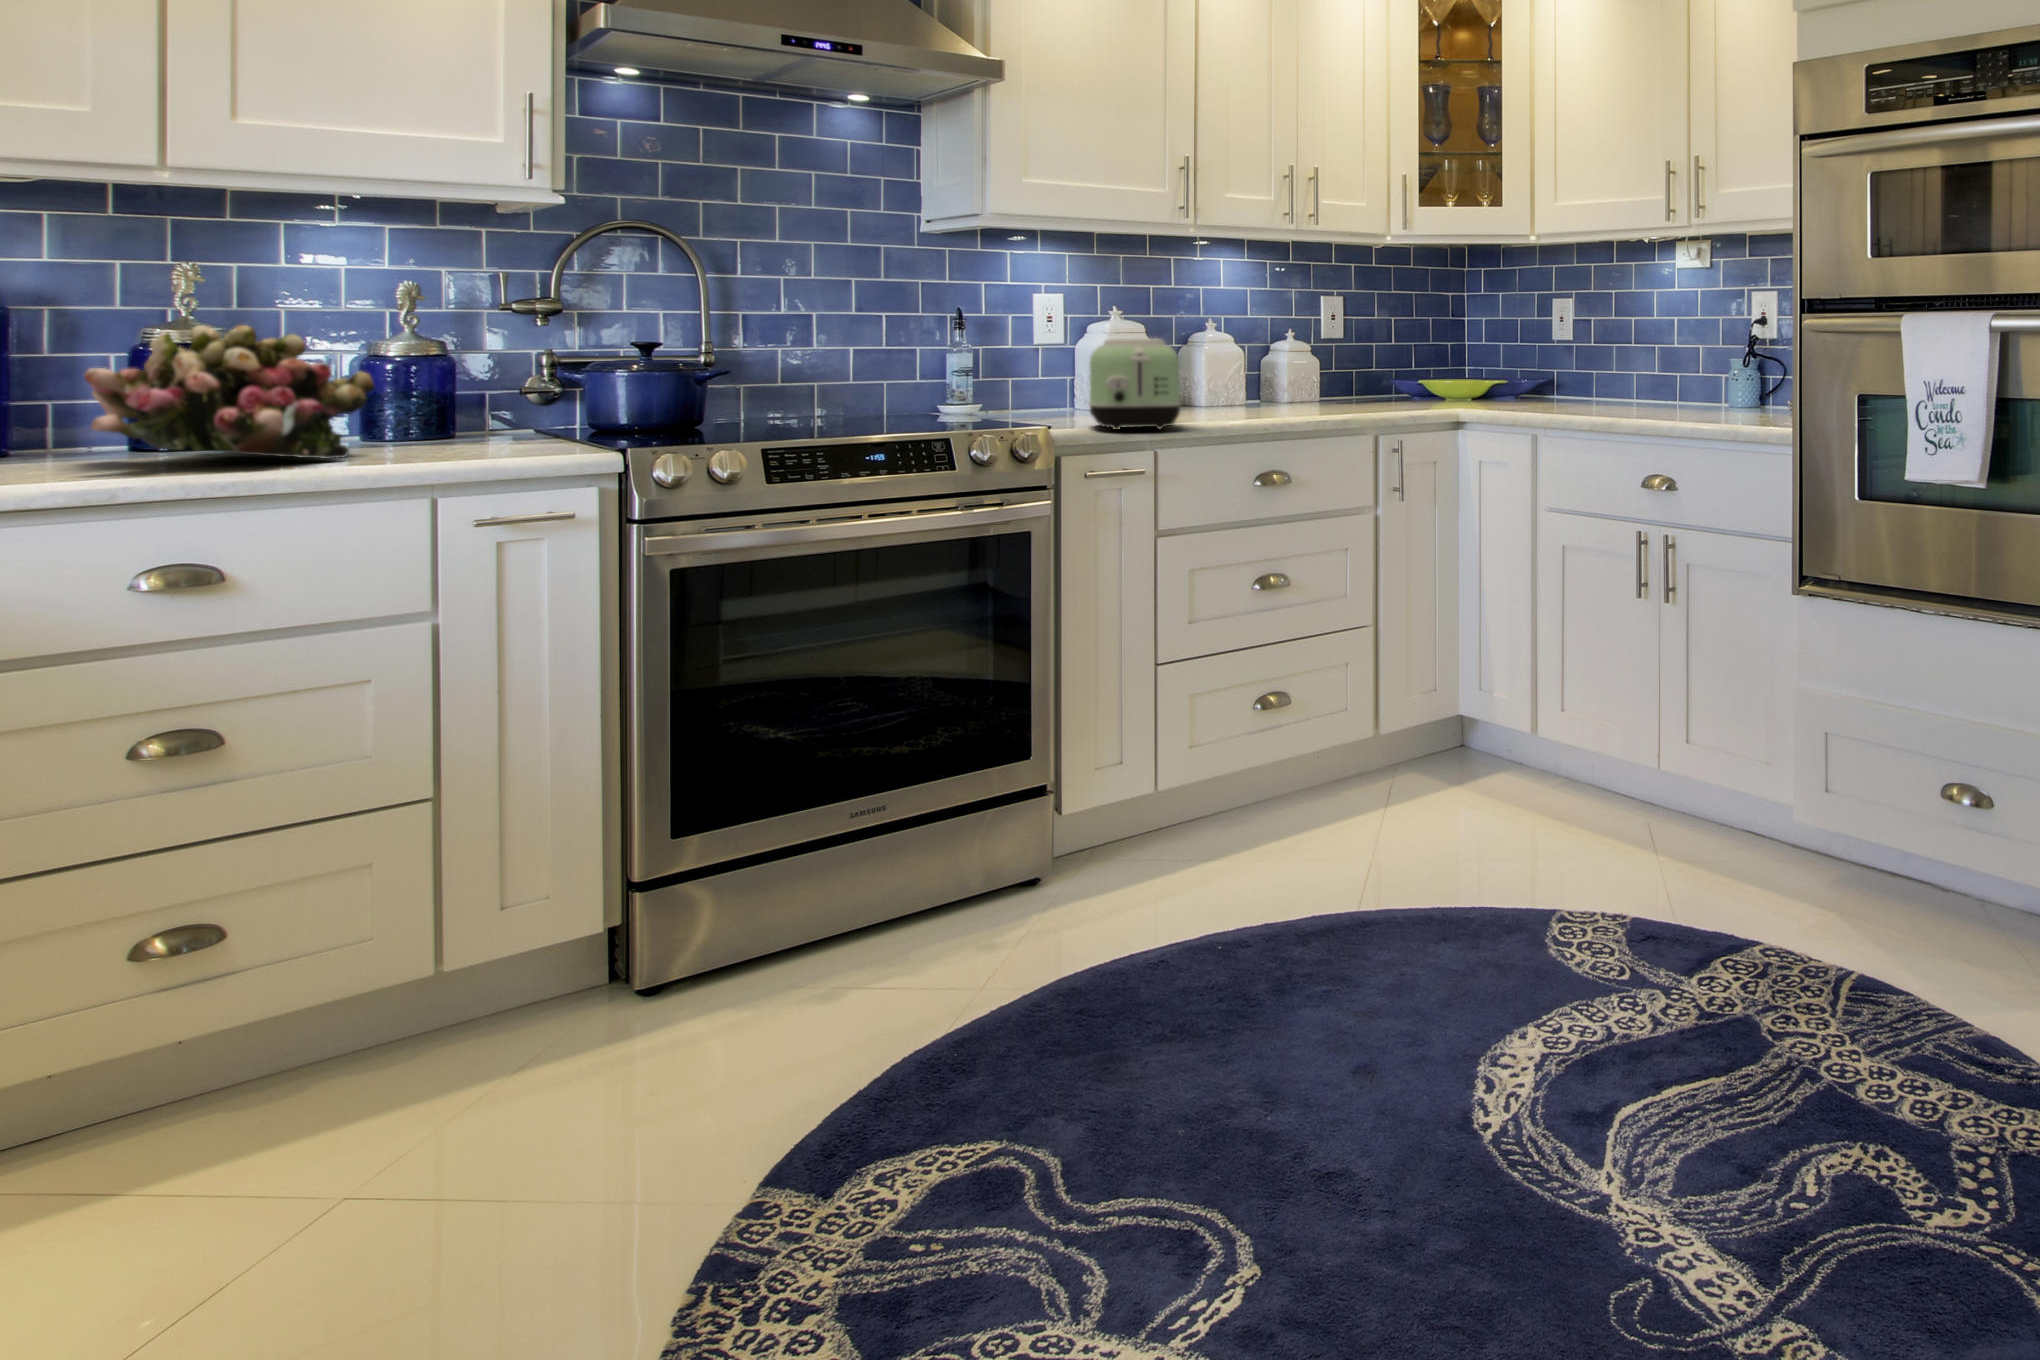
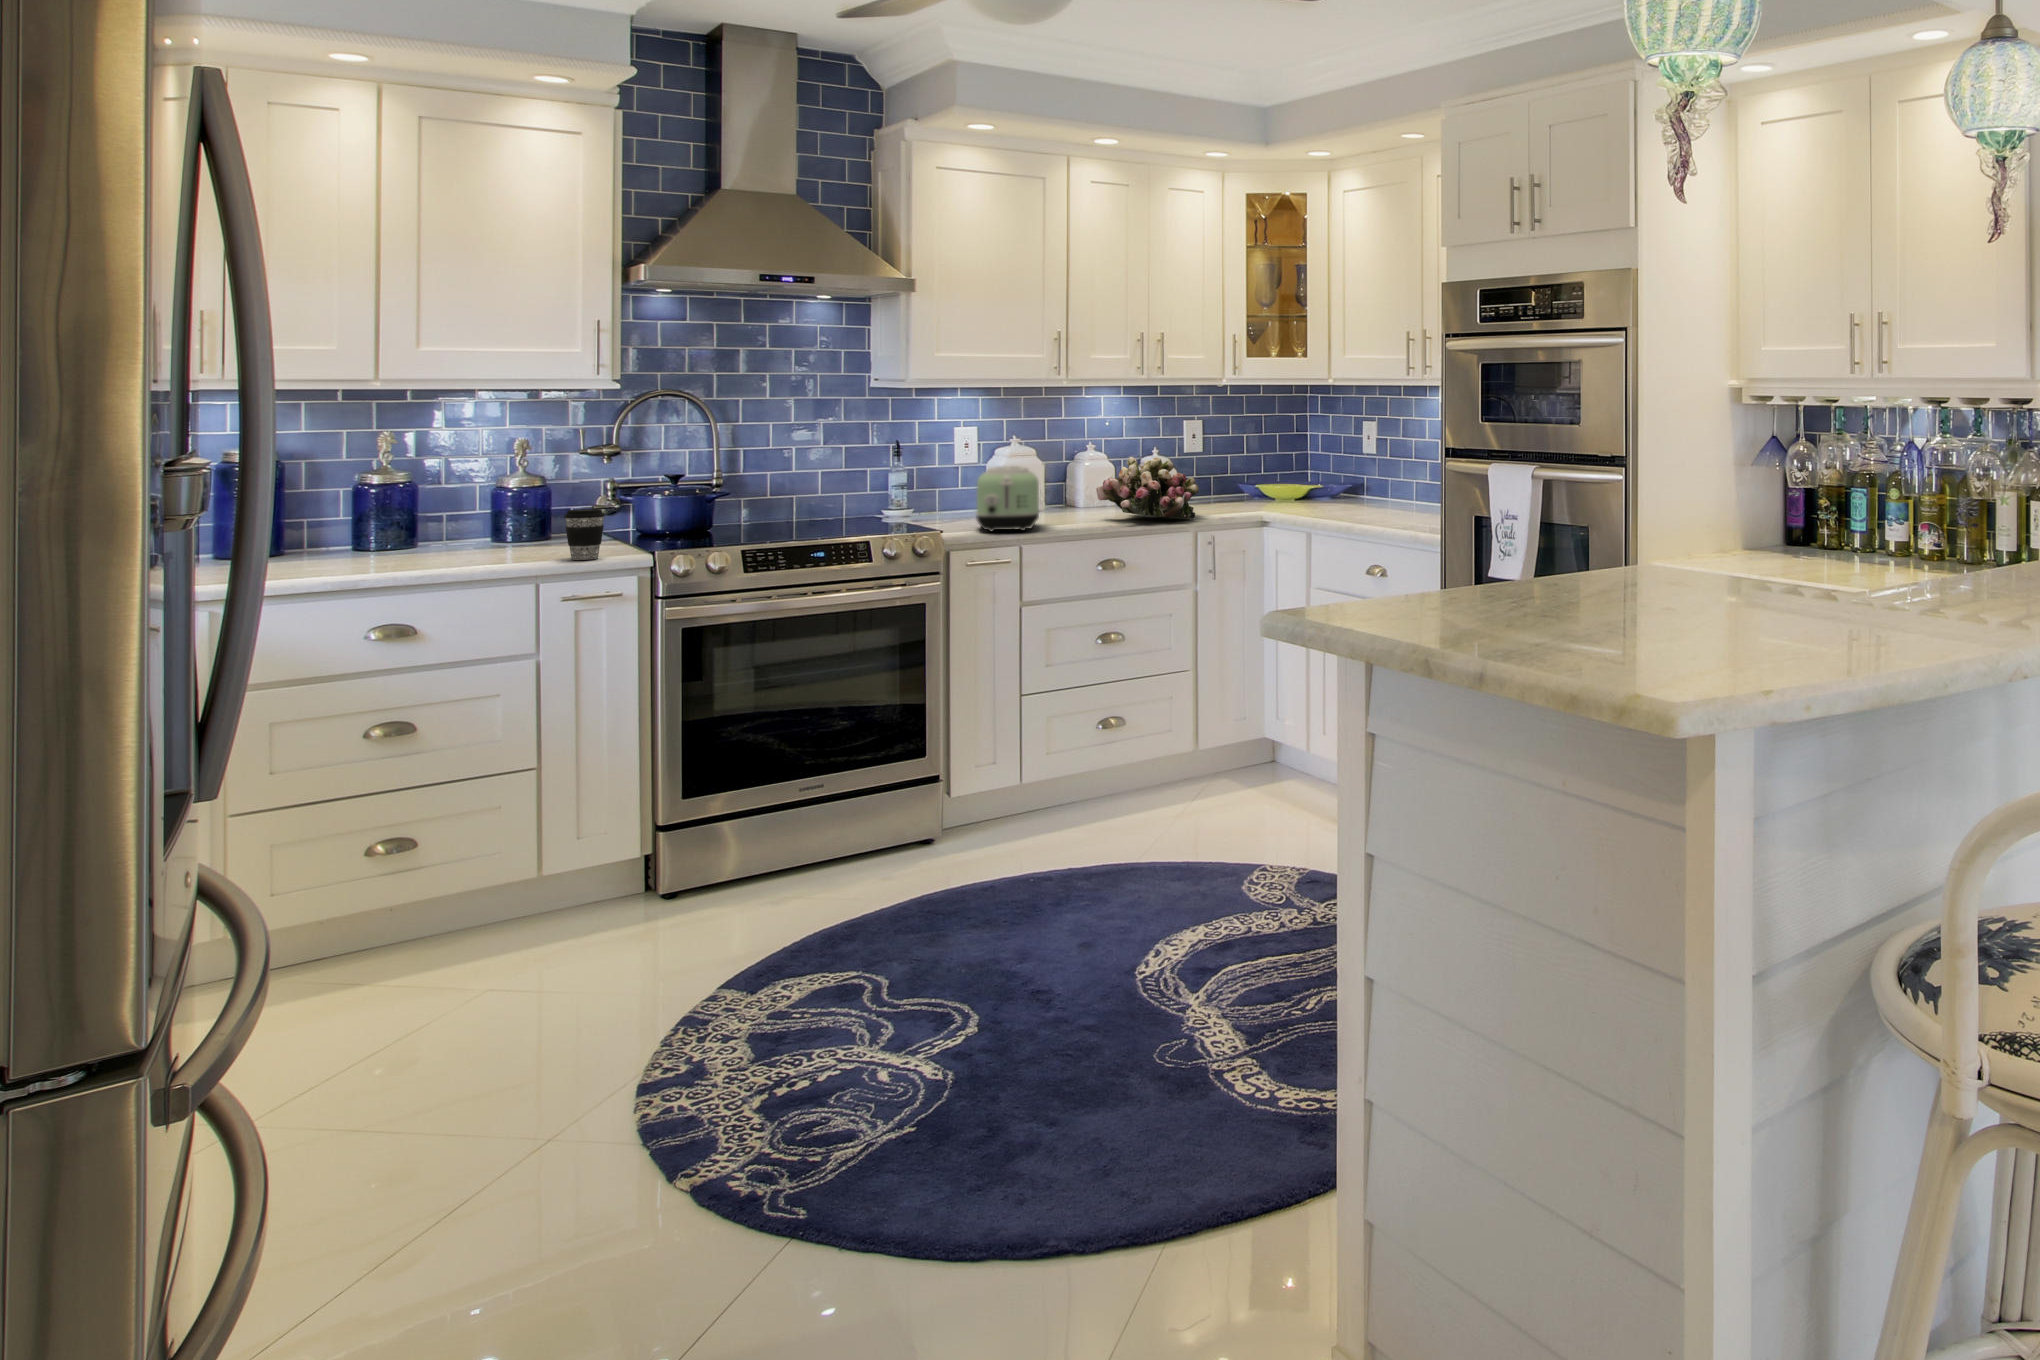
flower arrangement: present [84,325,375,459] -> present [1096,457,1199,519]
coffee cup: none [476,379,543,459] -> present [564,509,605,560]

